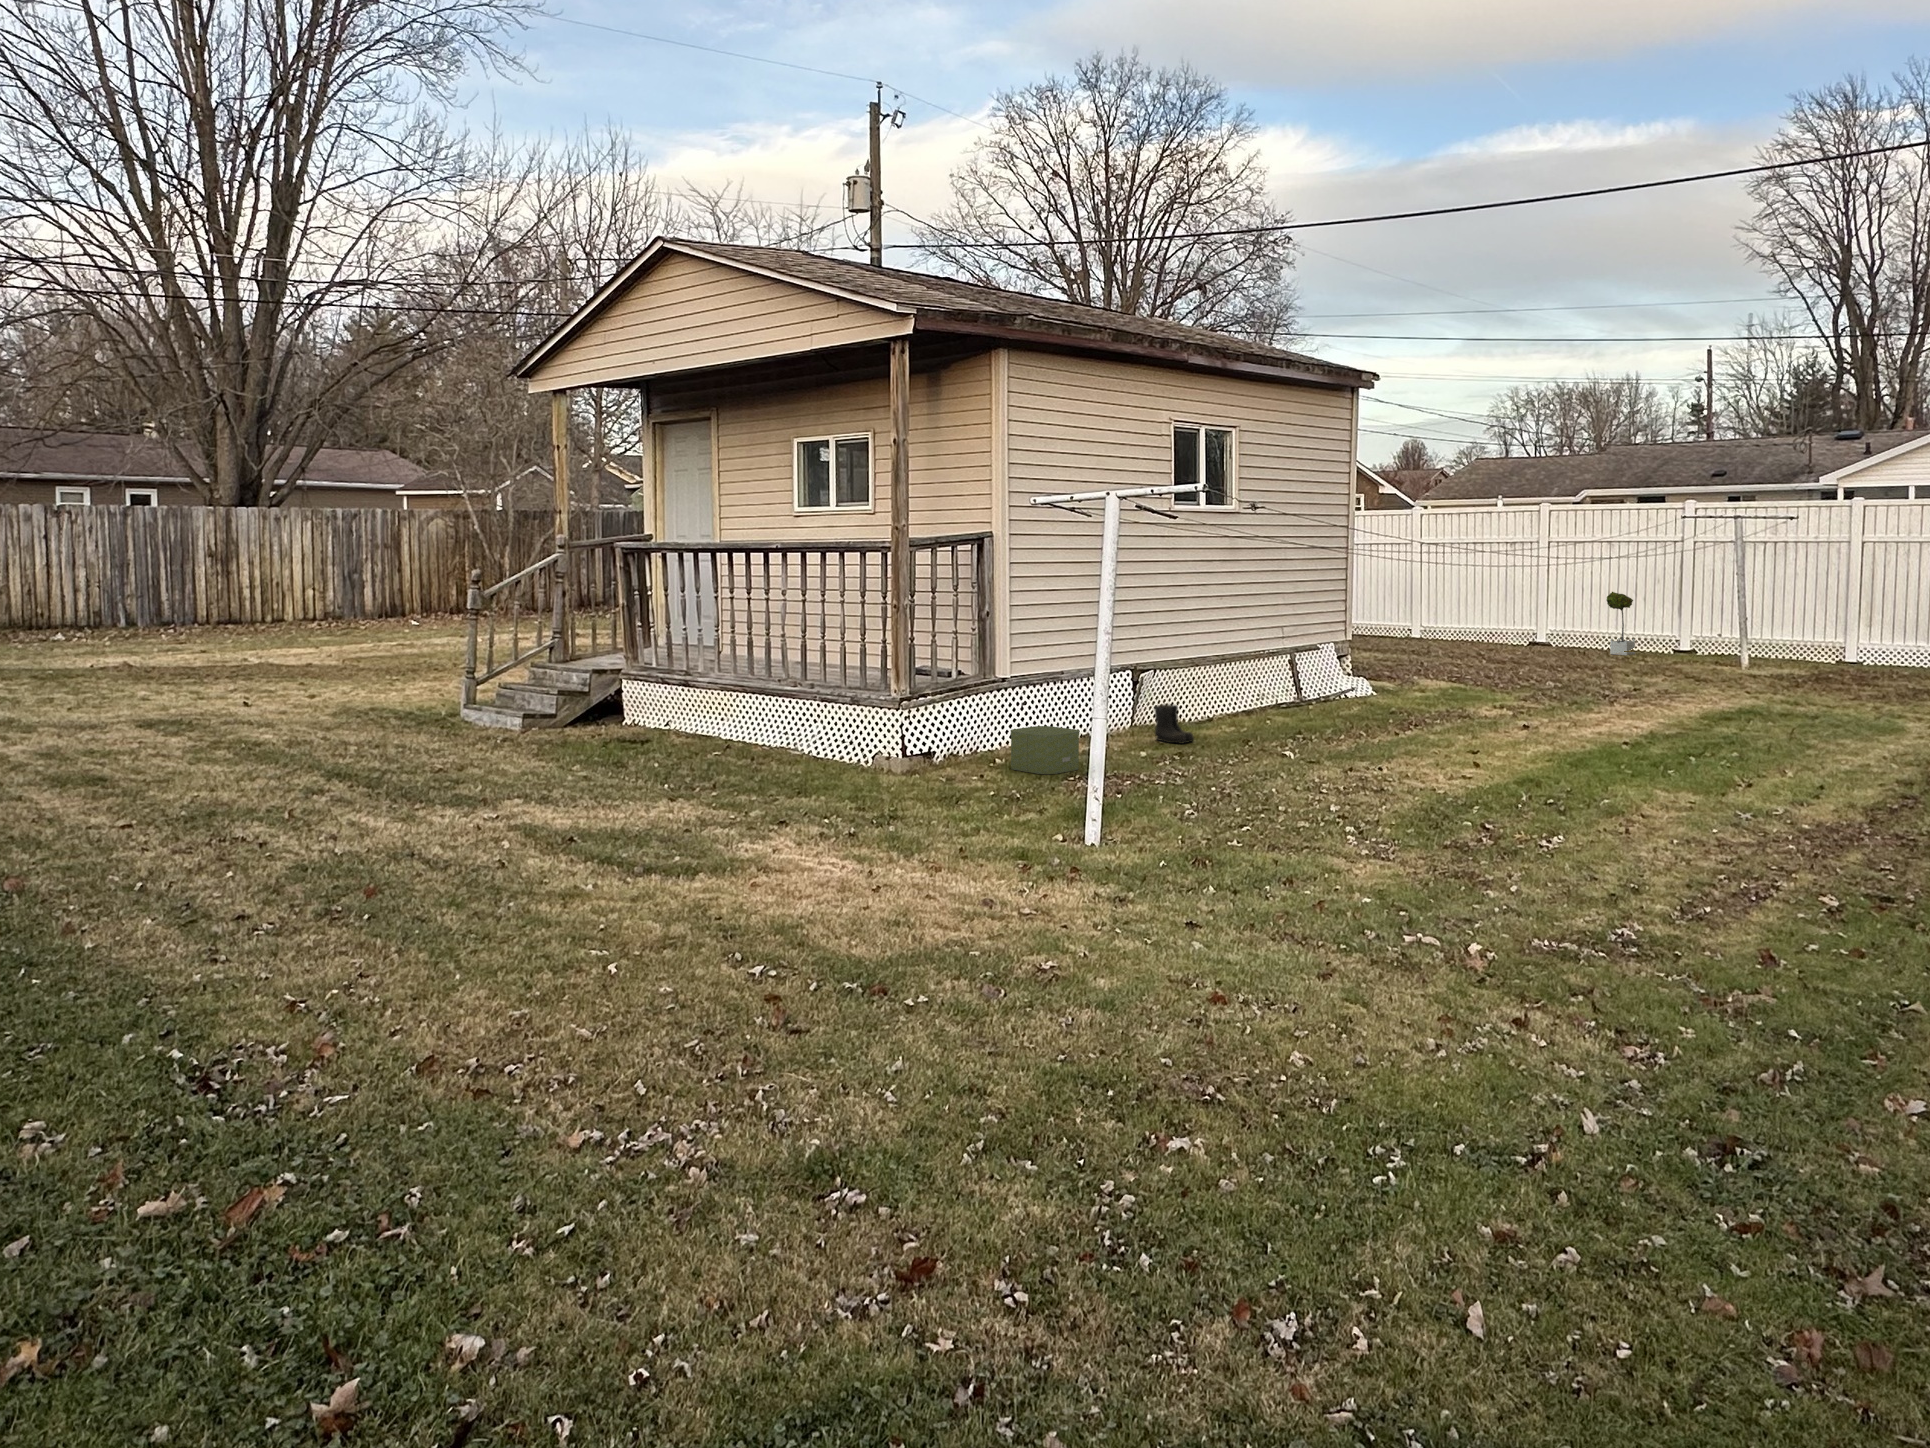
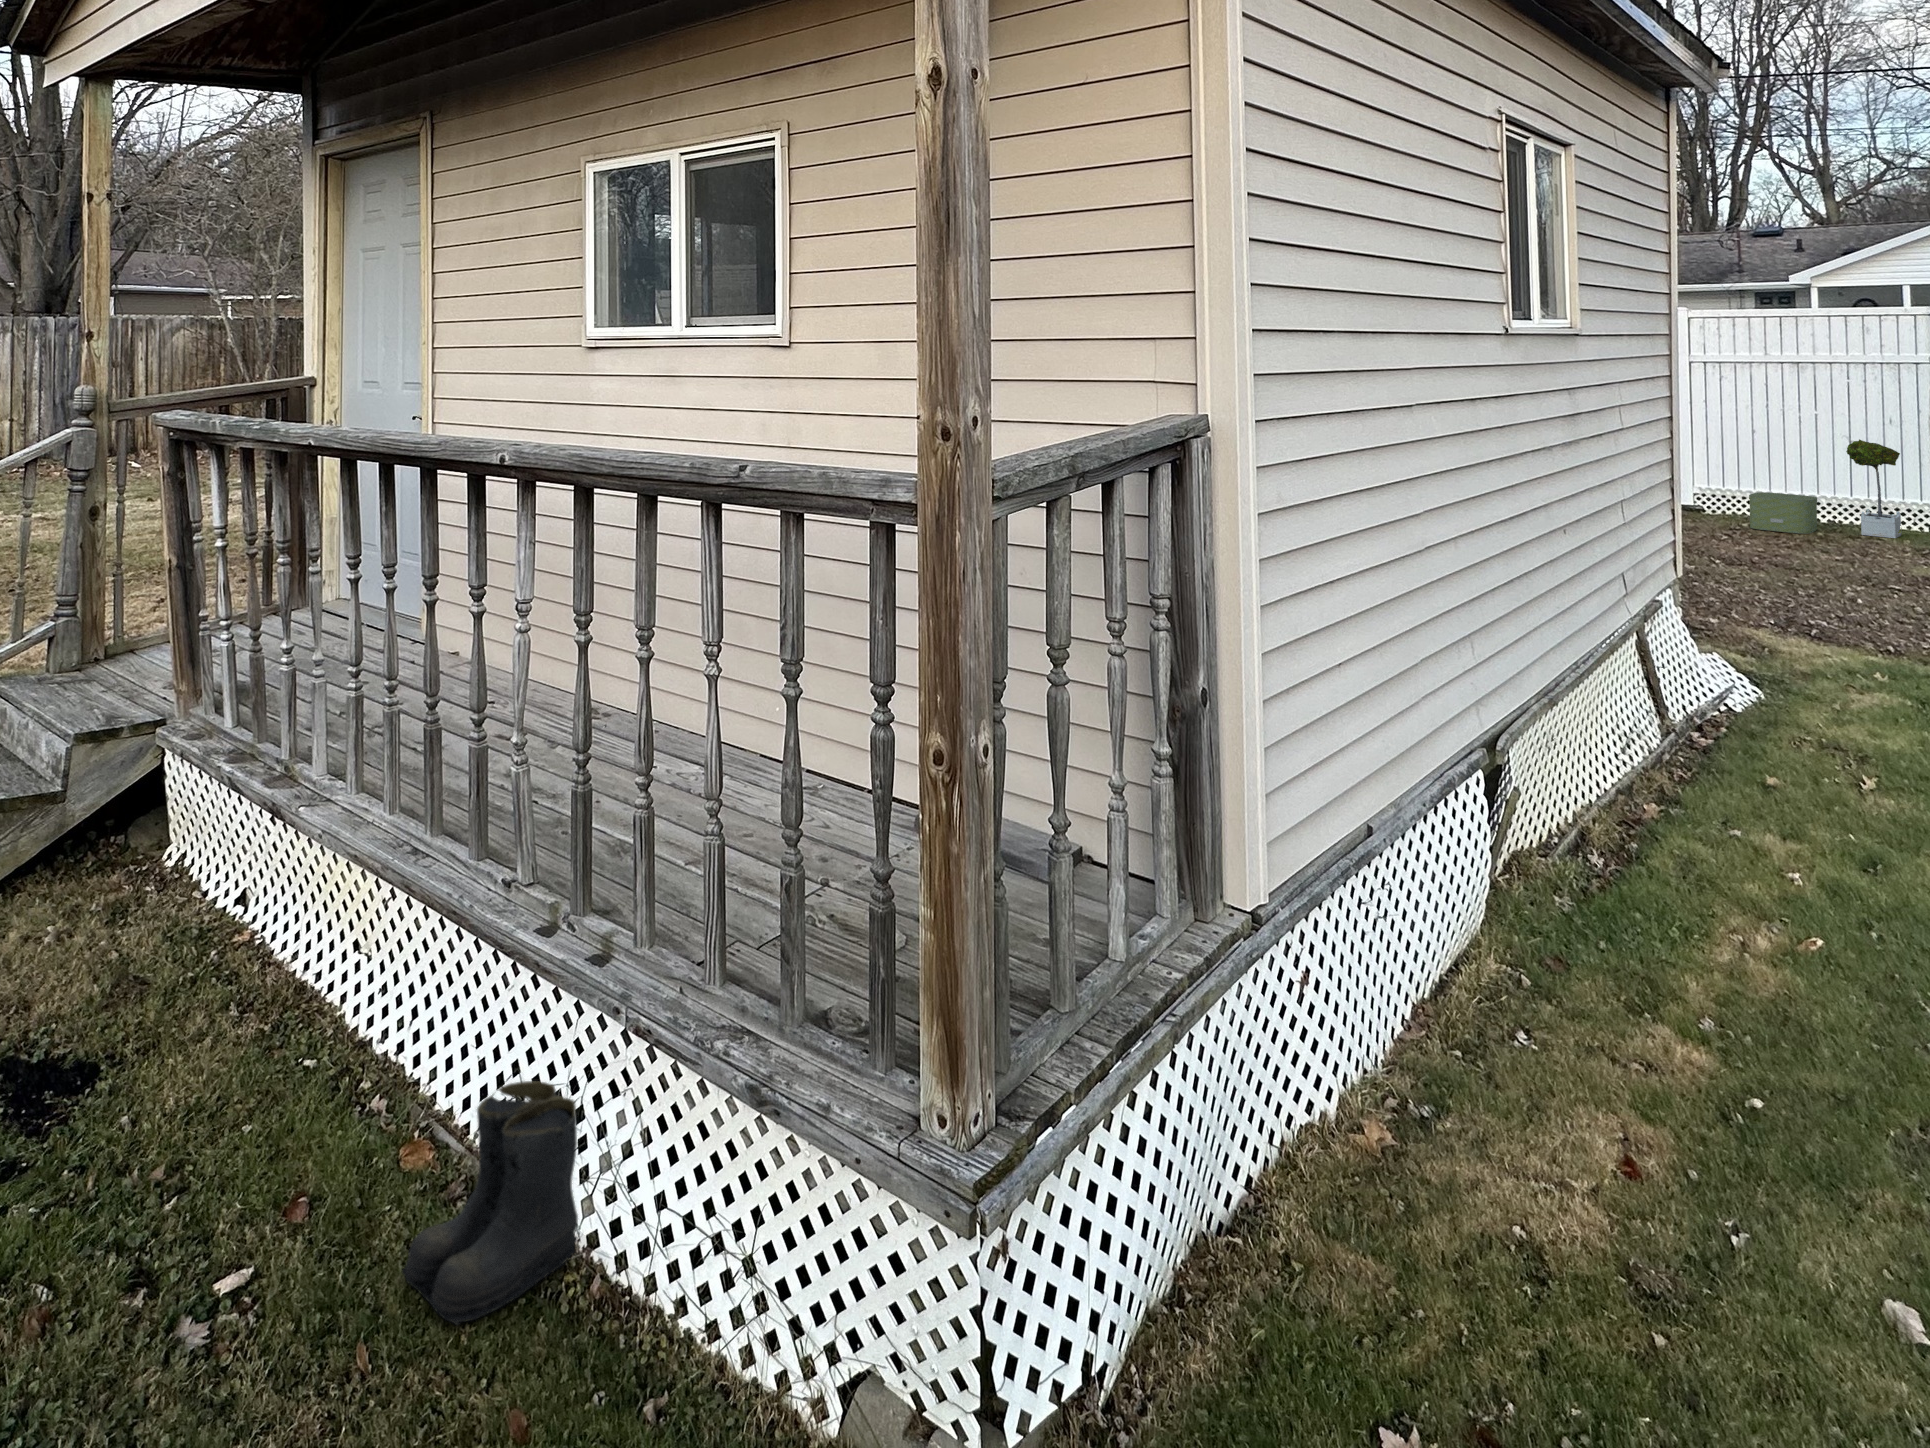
boots: present [1154,704,1194,744] -> present [402,1081,578,1325]
storage box: present [1011,726,1080,774] -> present [1749,492,1817,534]

